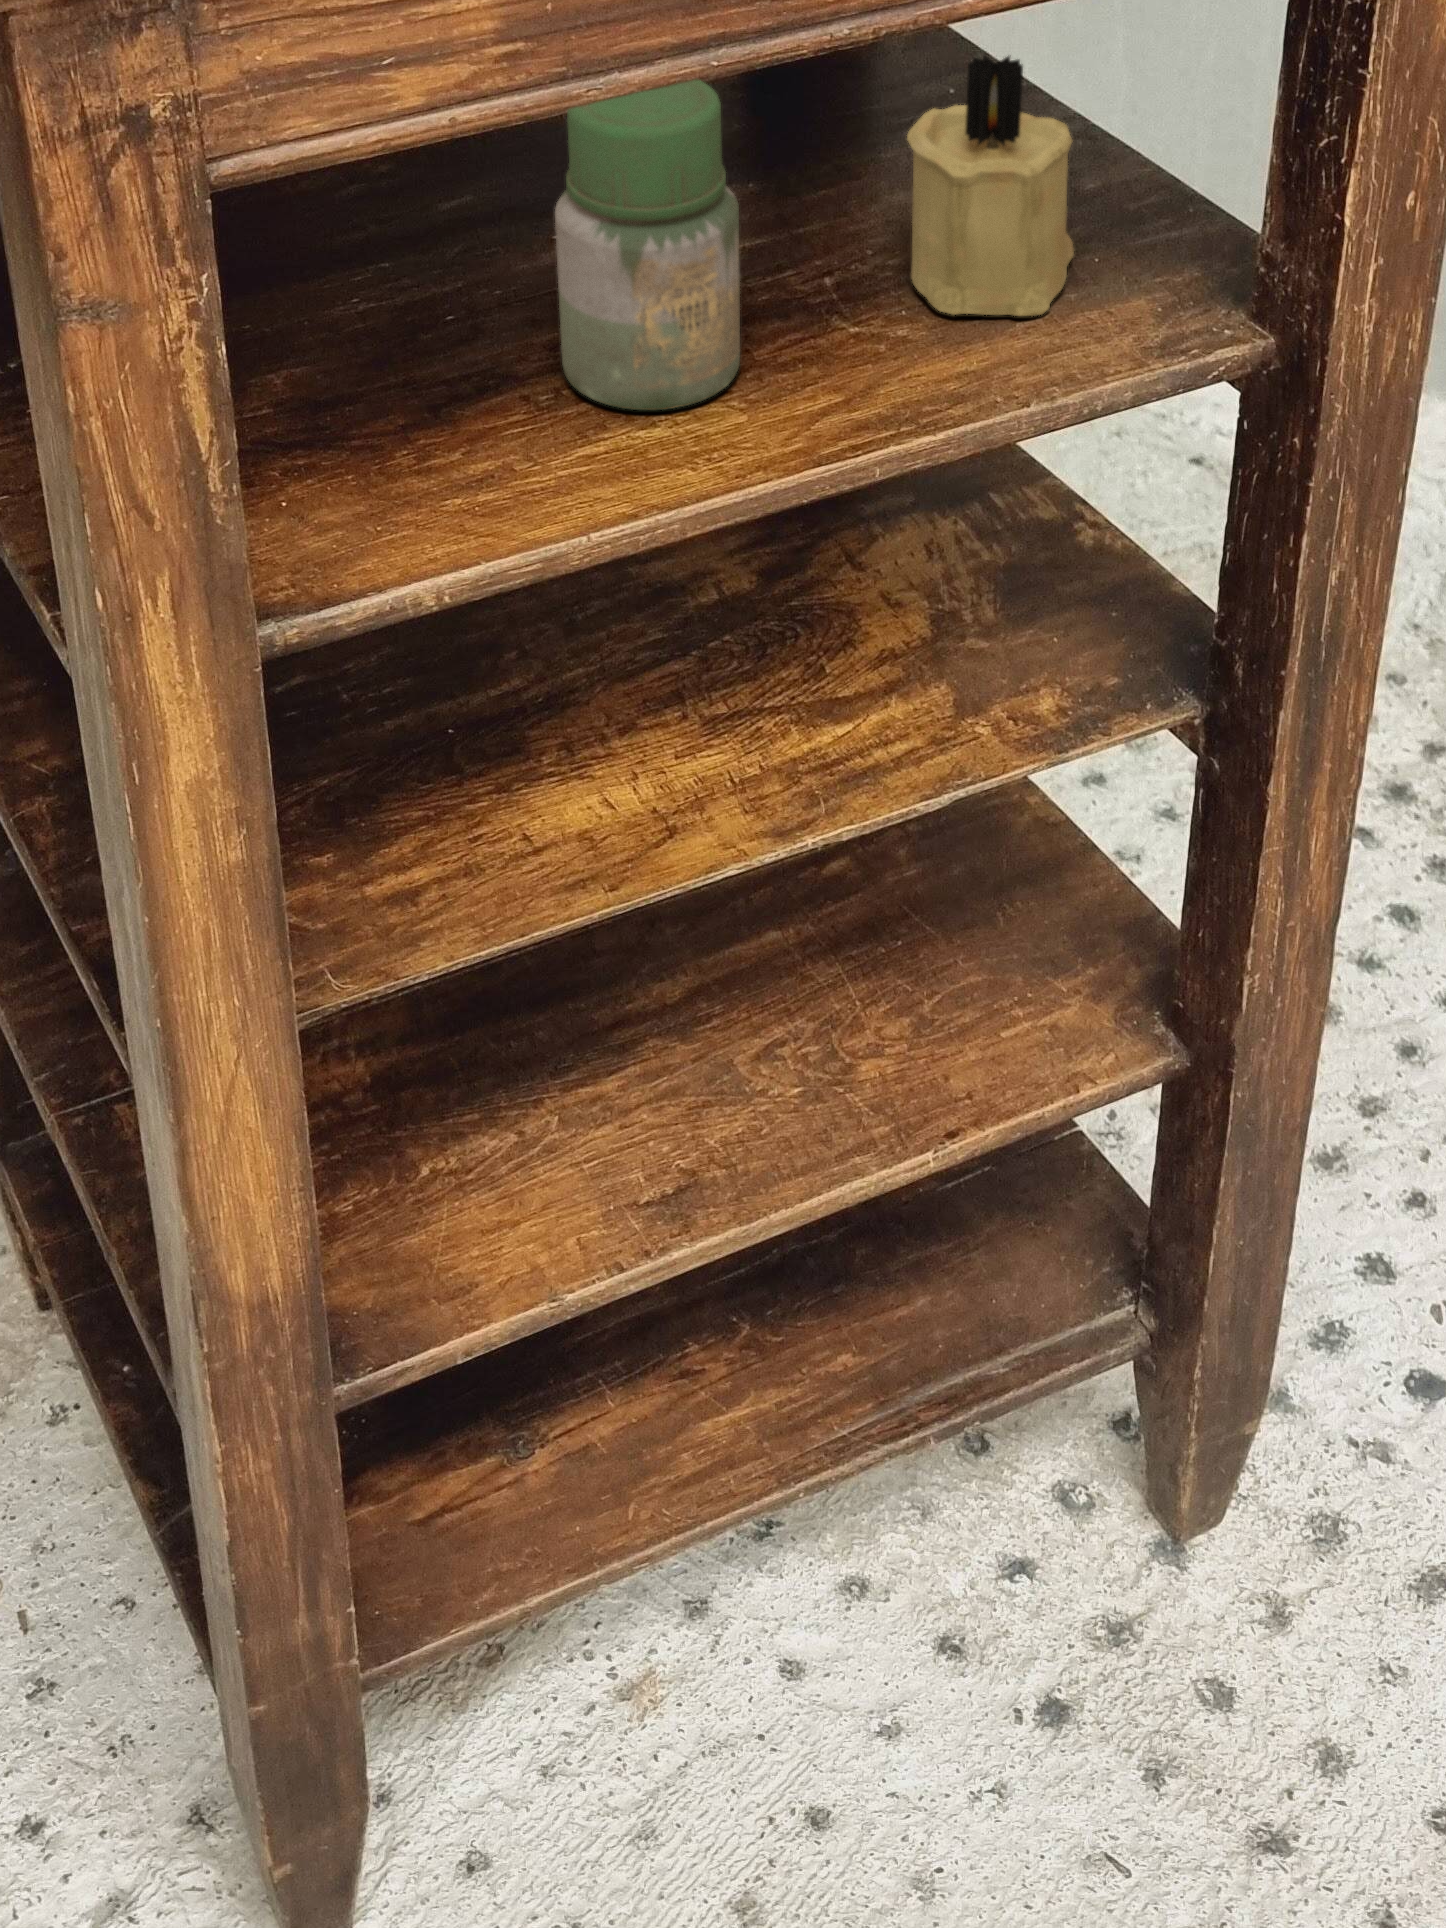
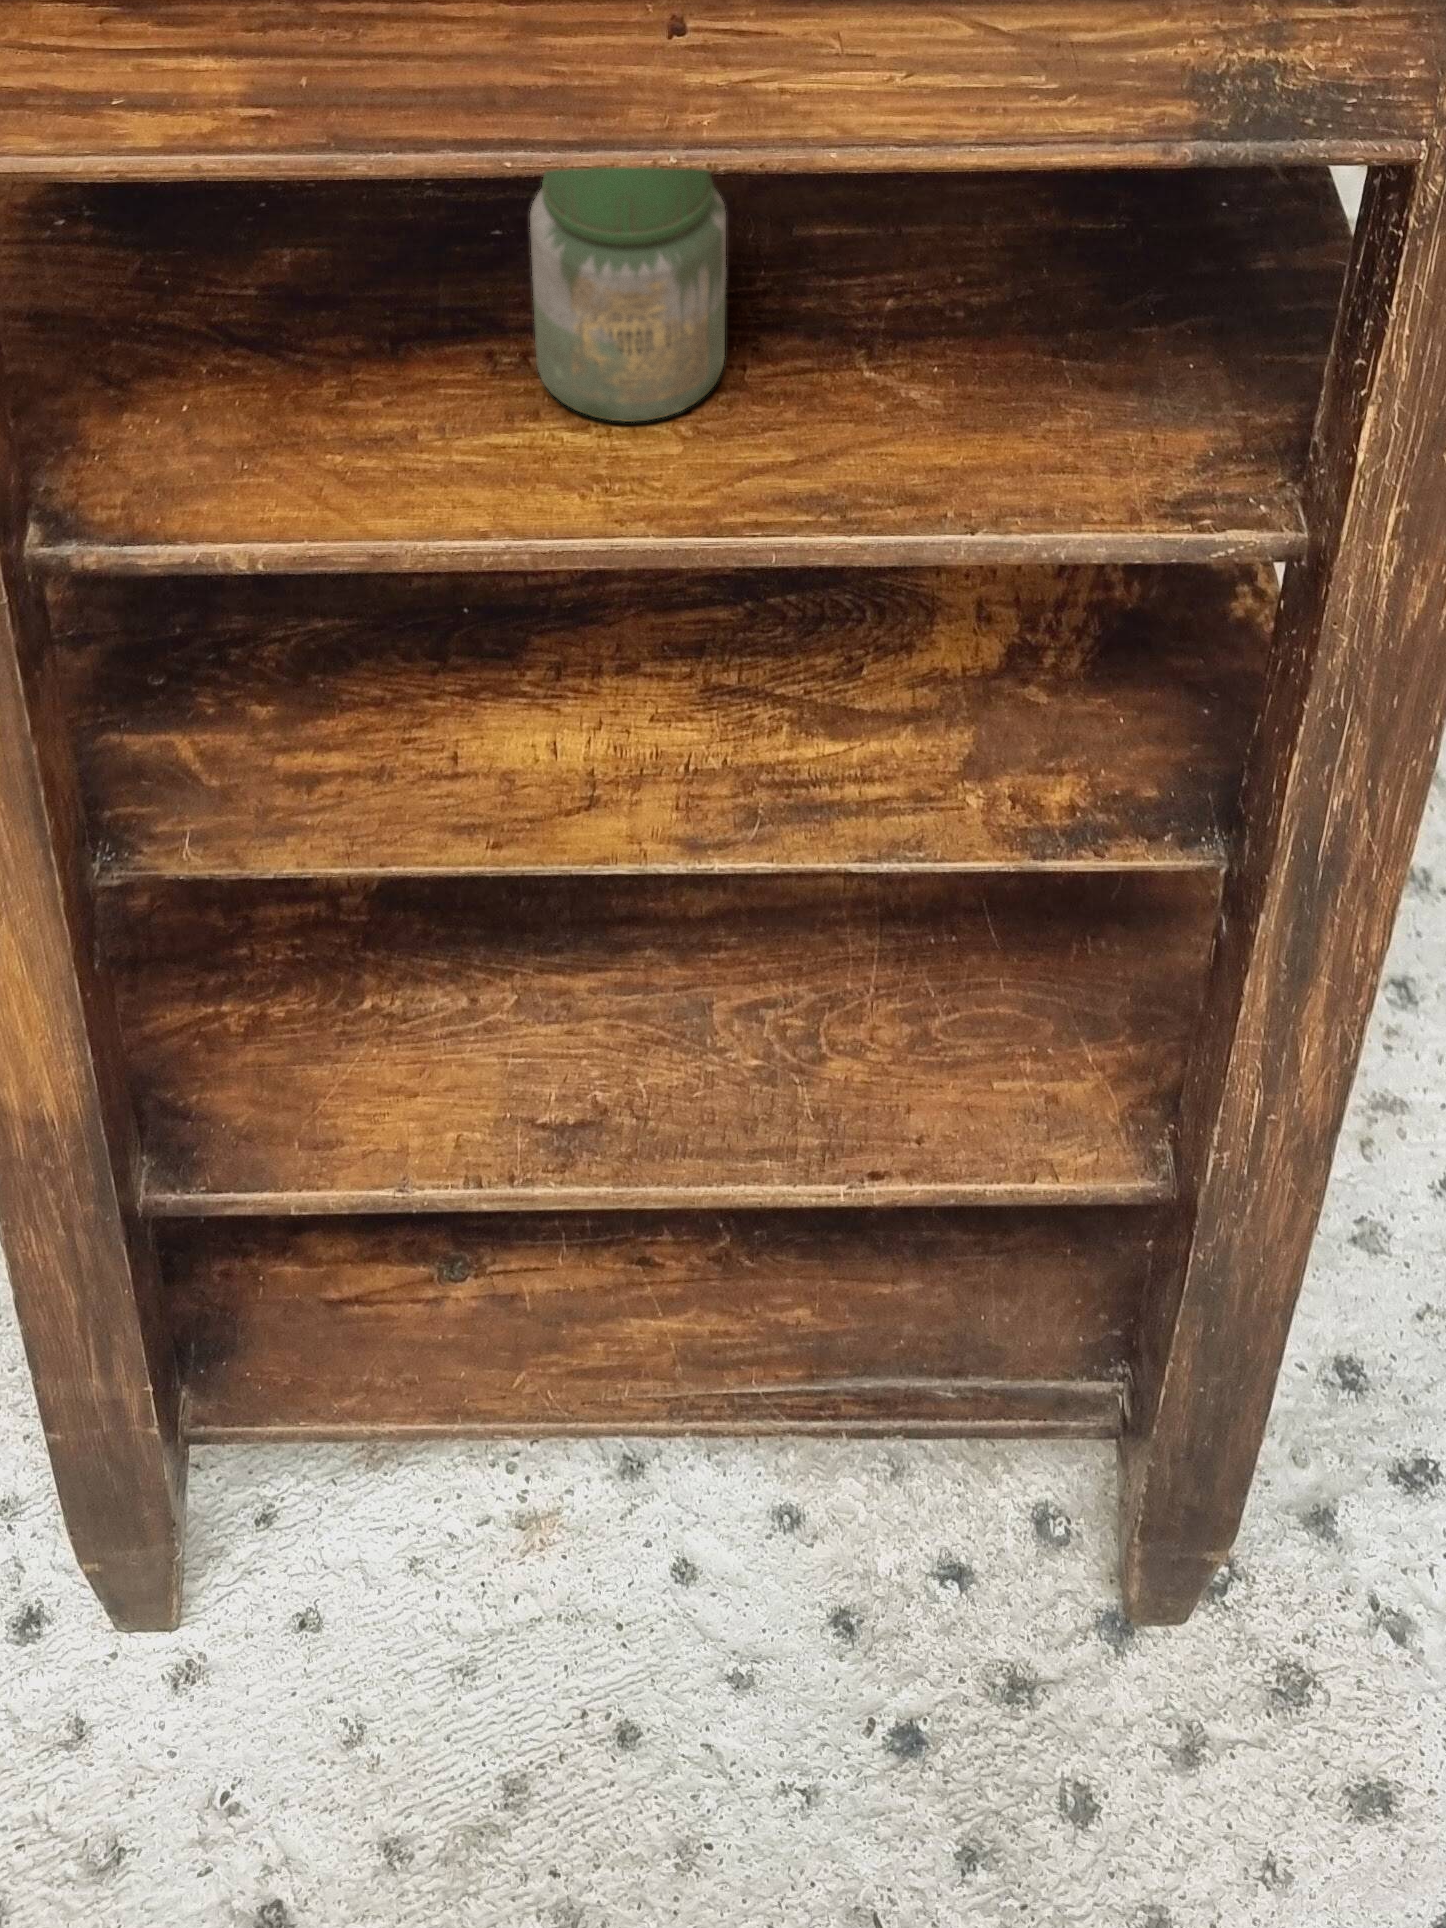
candle: present [907,55,1074,316] -> none [958,132,1159,424]

